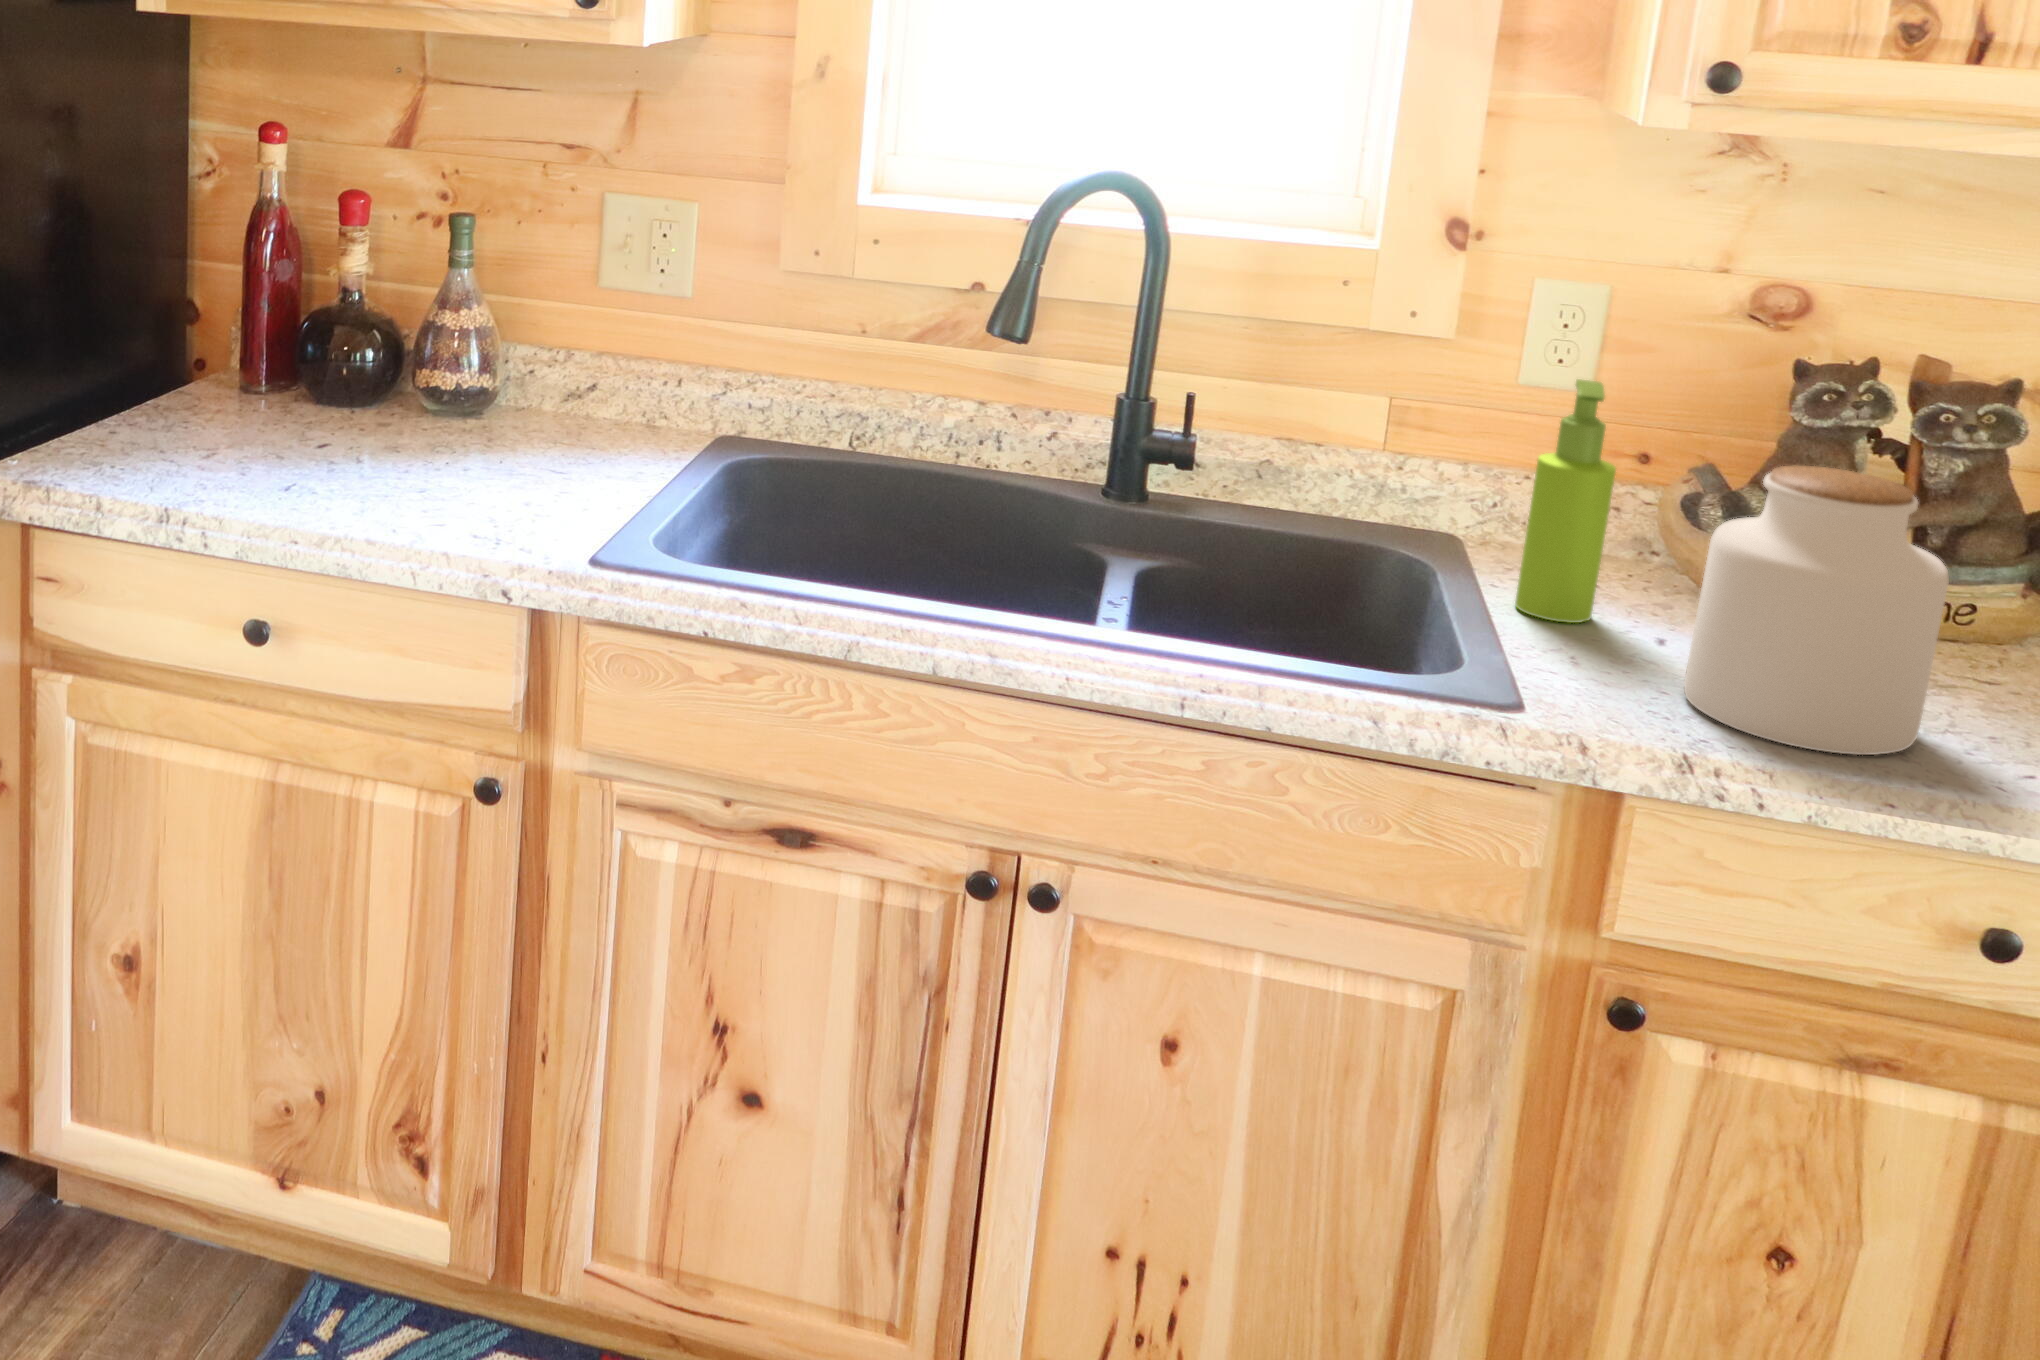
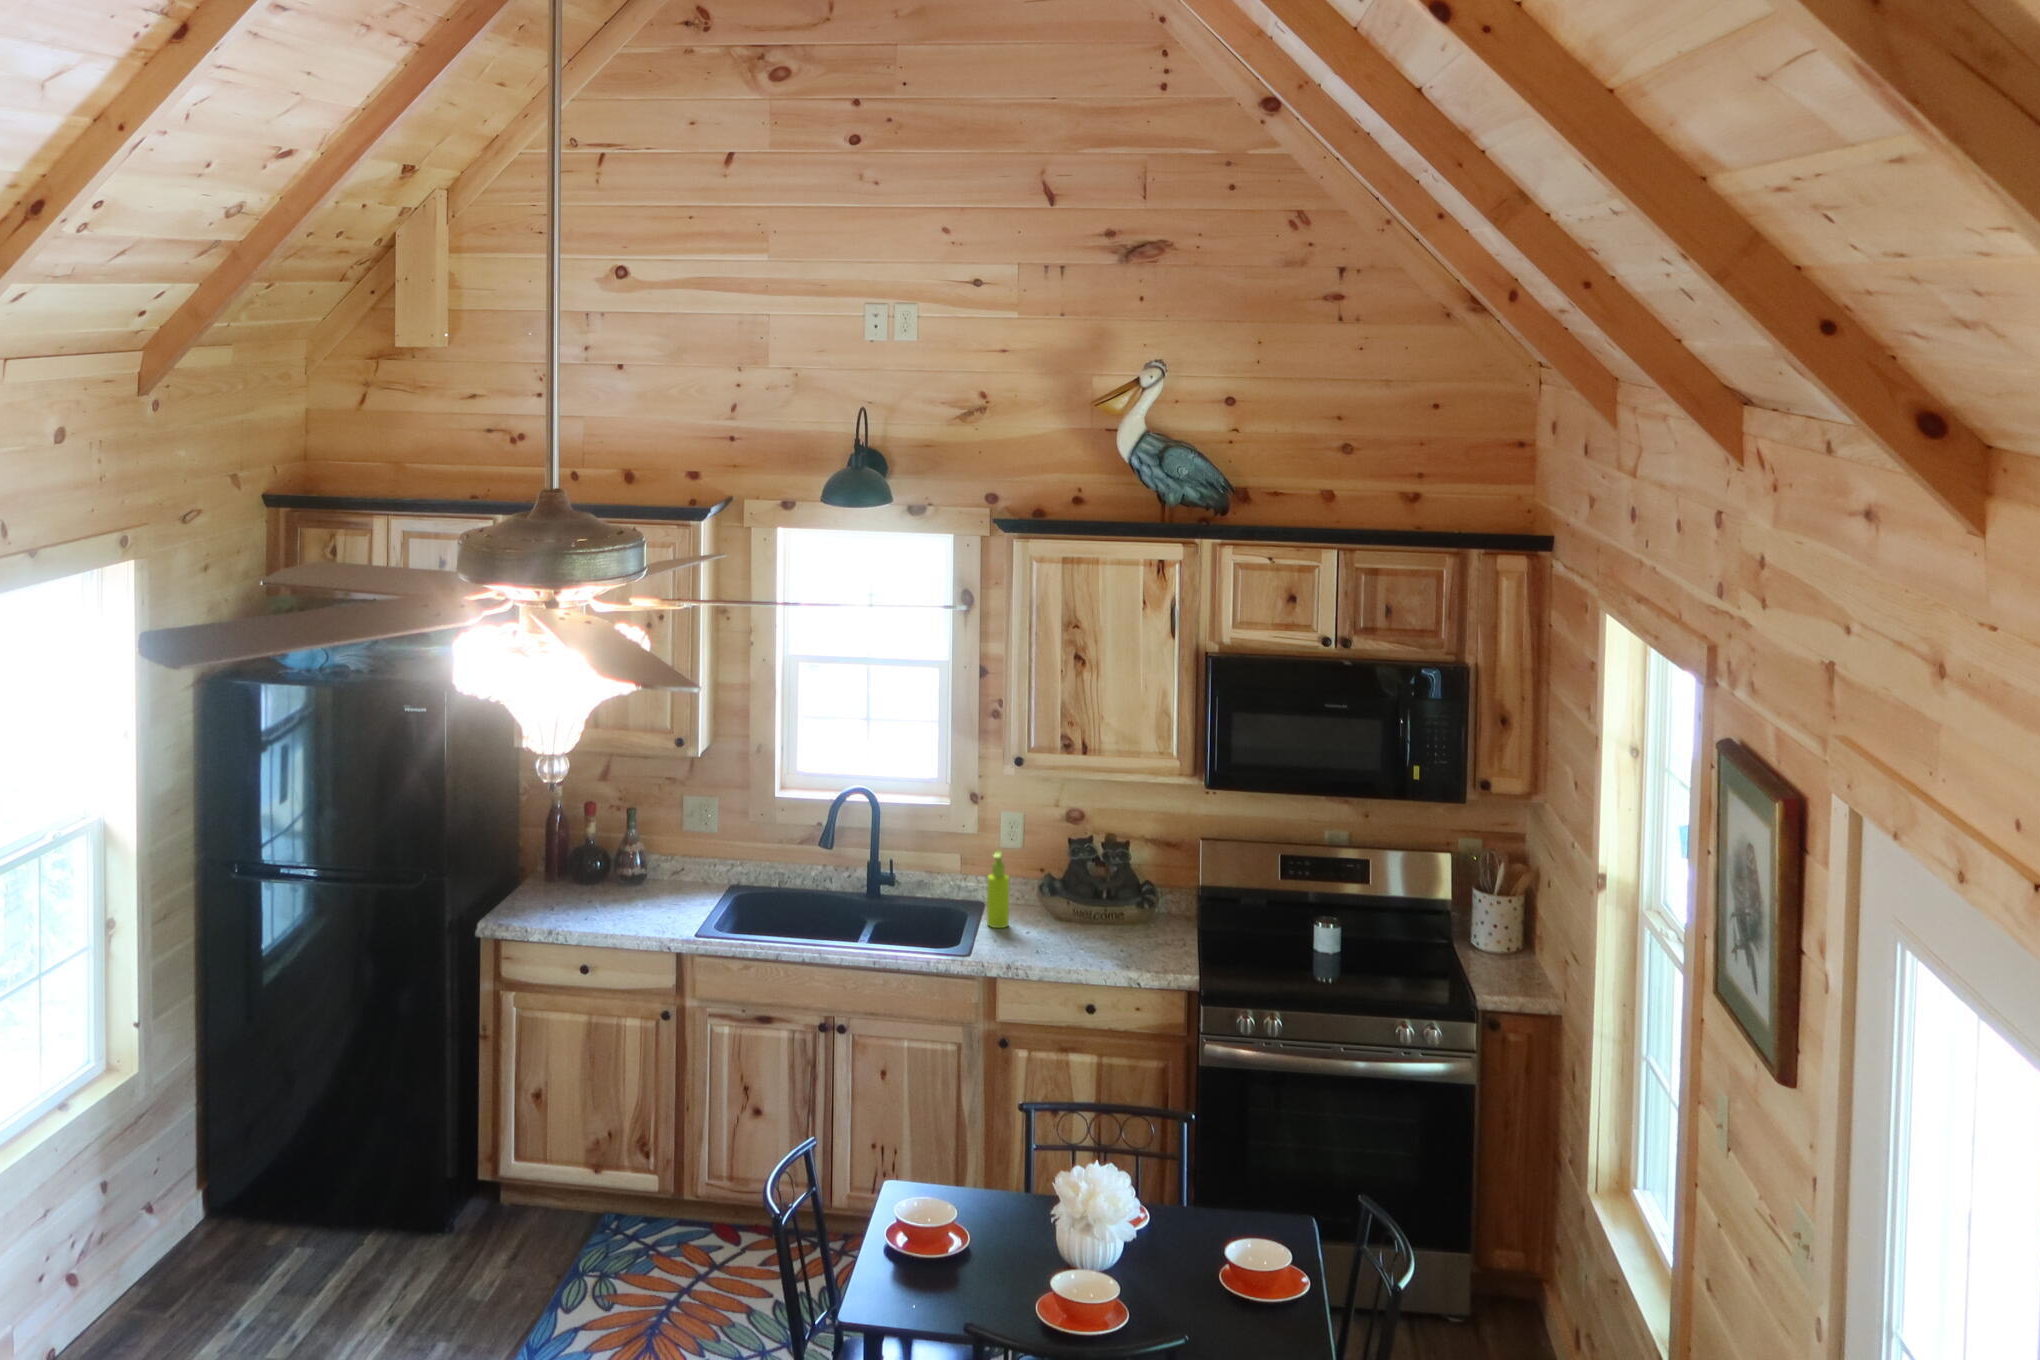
jar: present [1684,466,1949,755] -> none [1018,877,1077,960]

